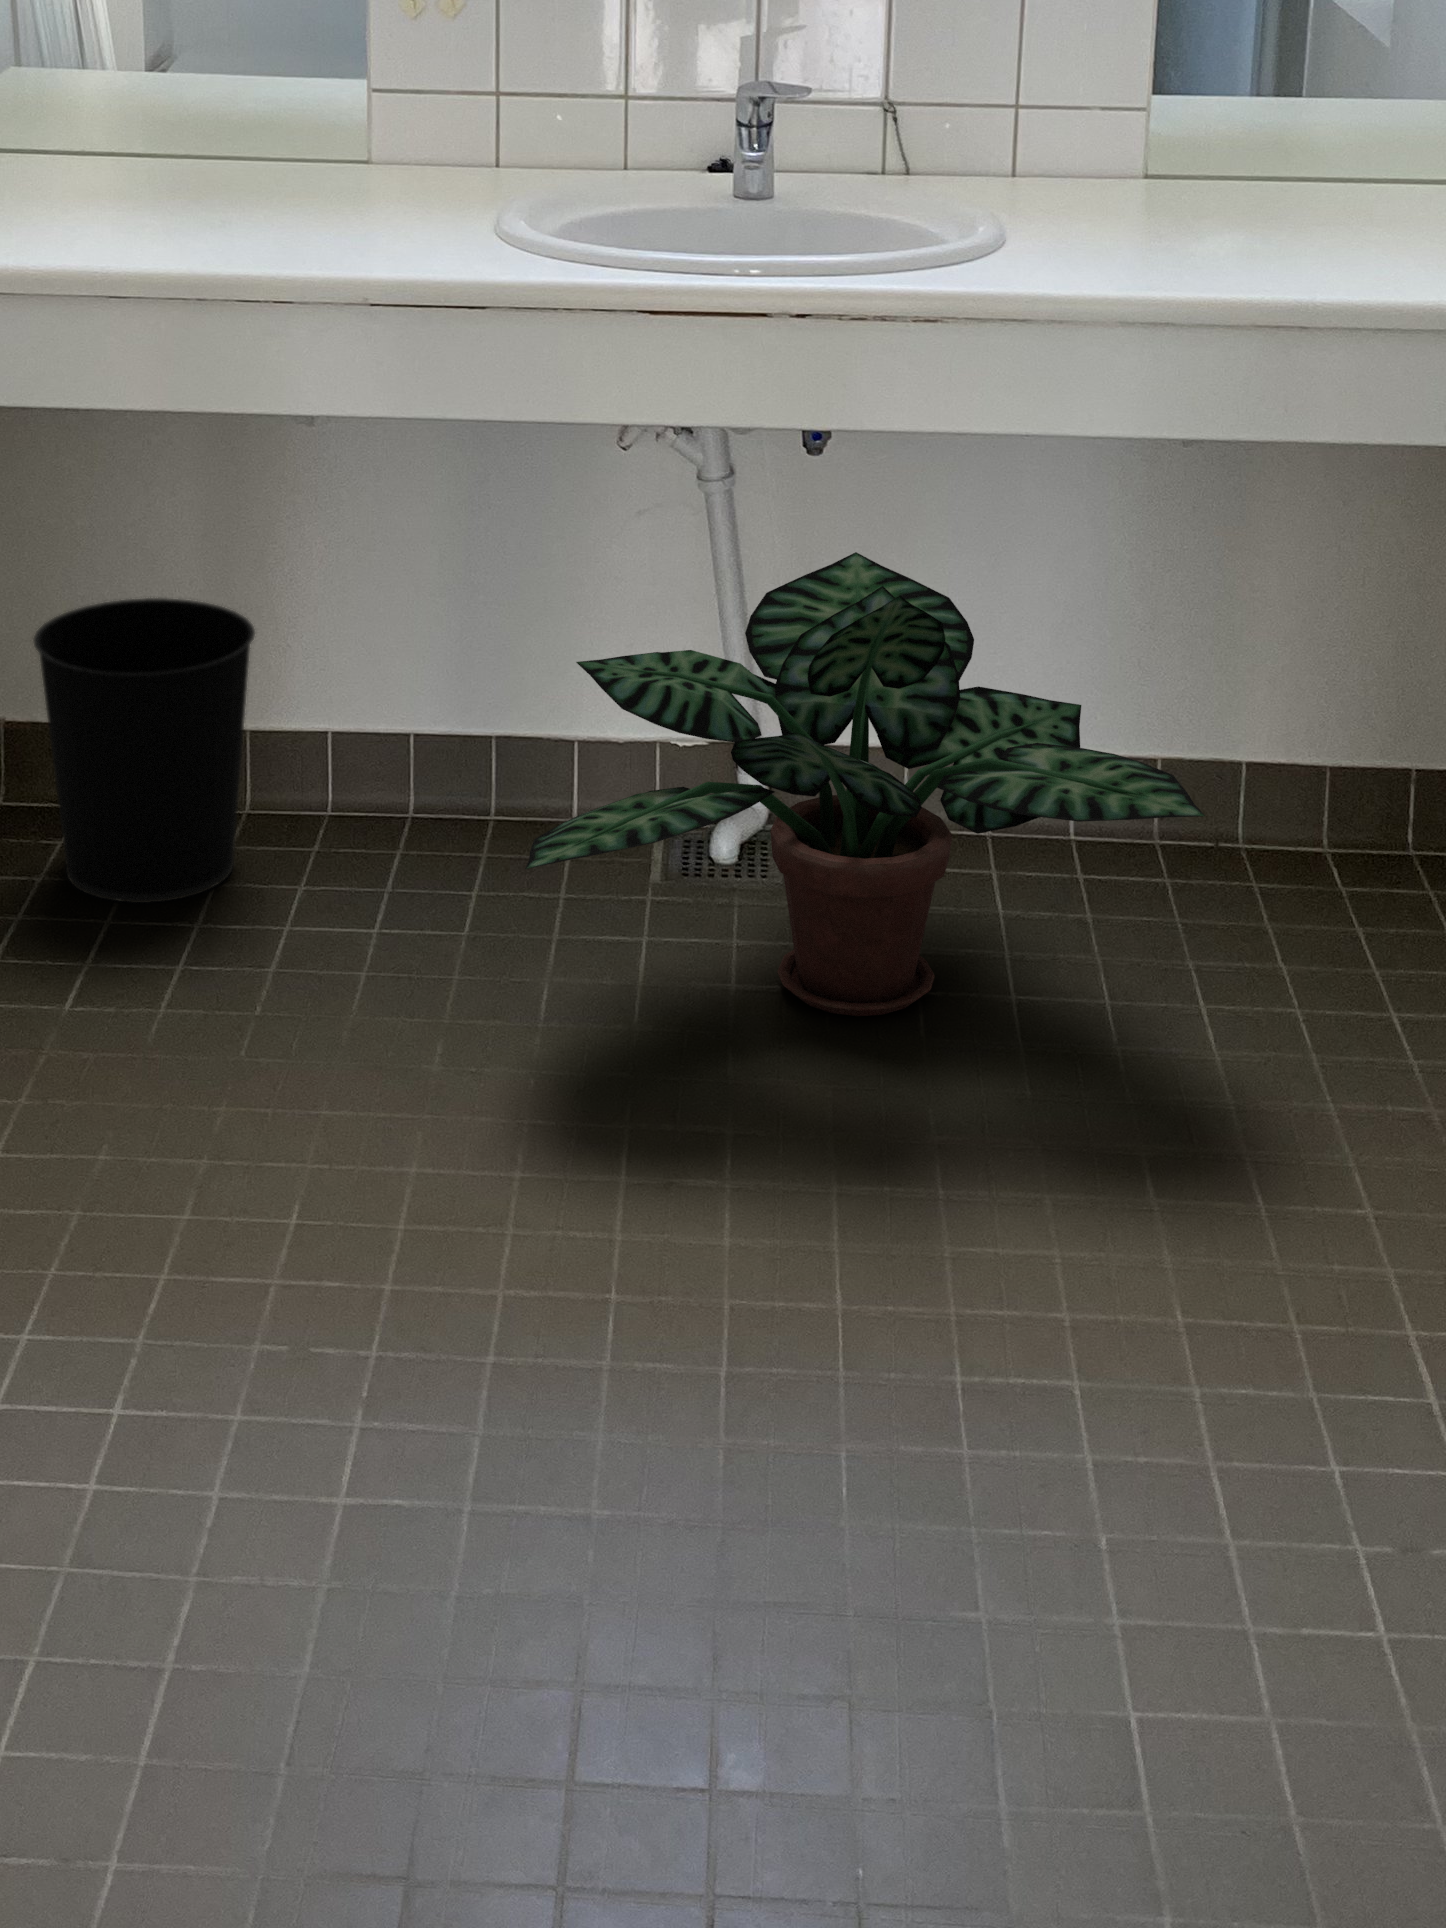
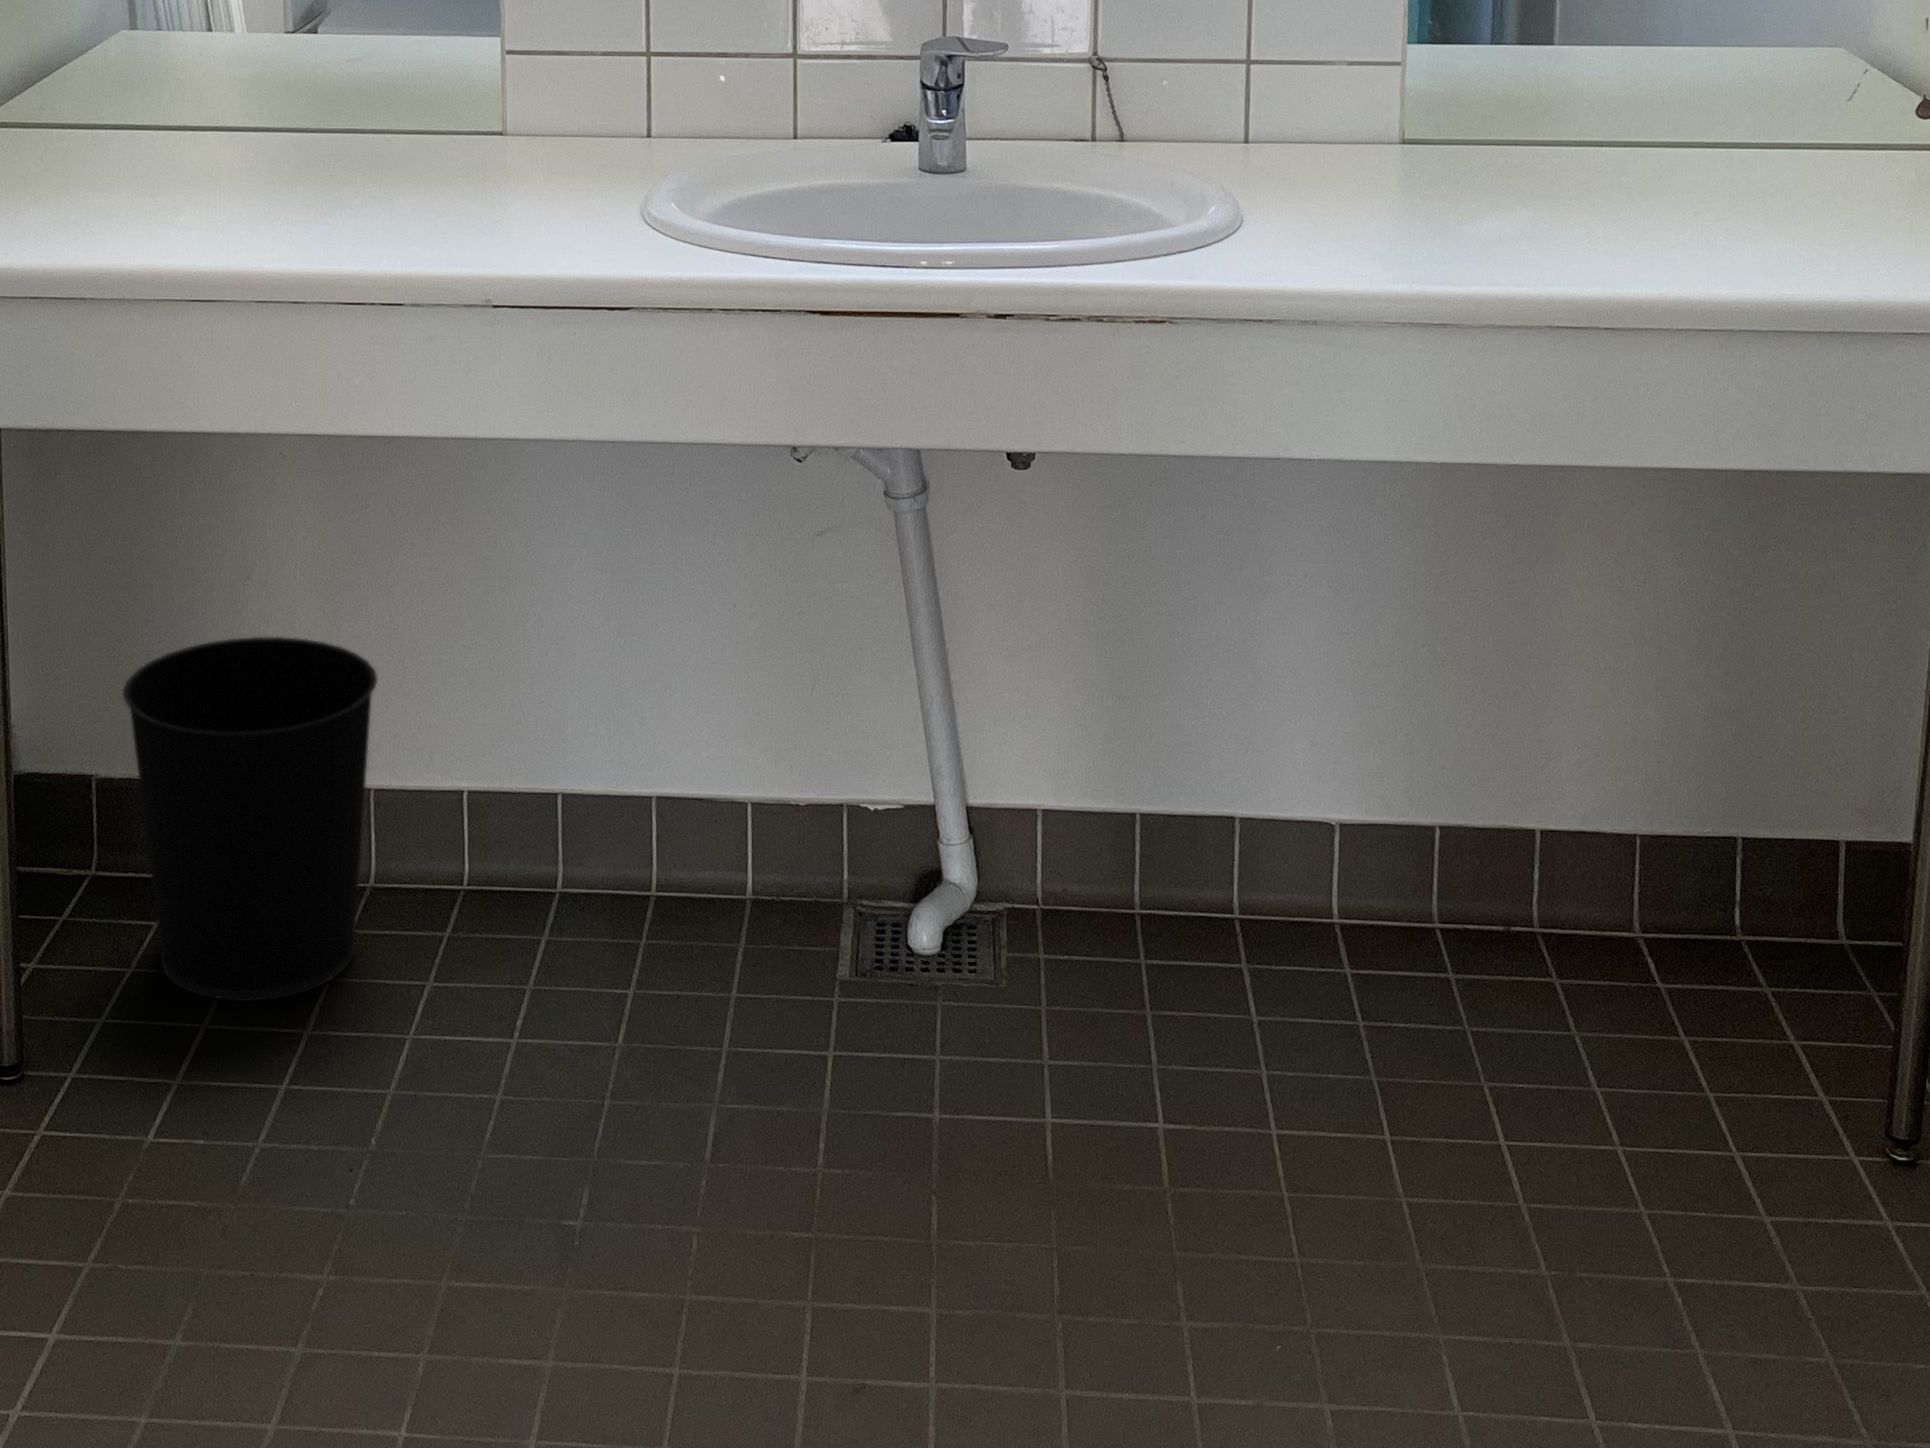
potted plant: present [525,552,1205,1016] -> none [681,583,1506,1157]

